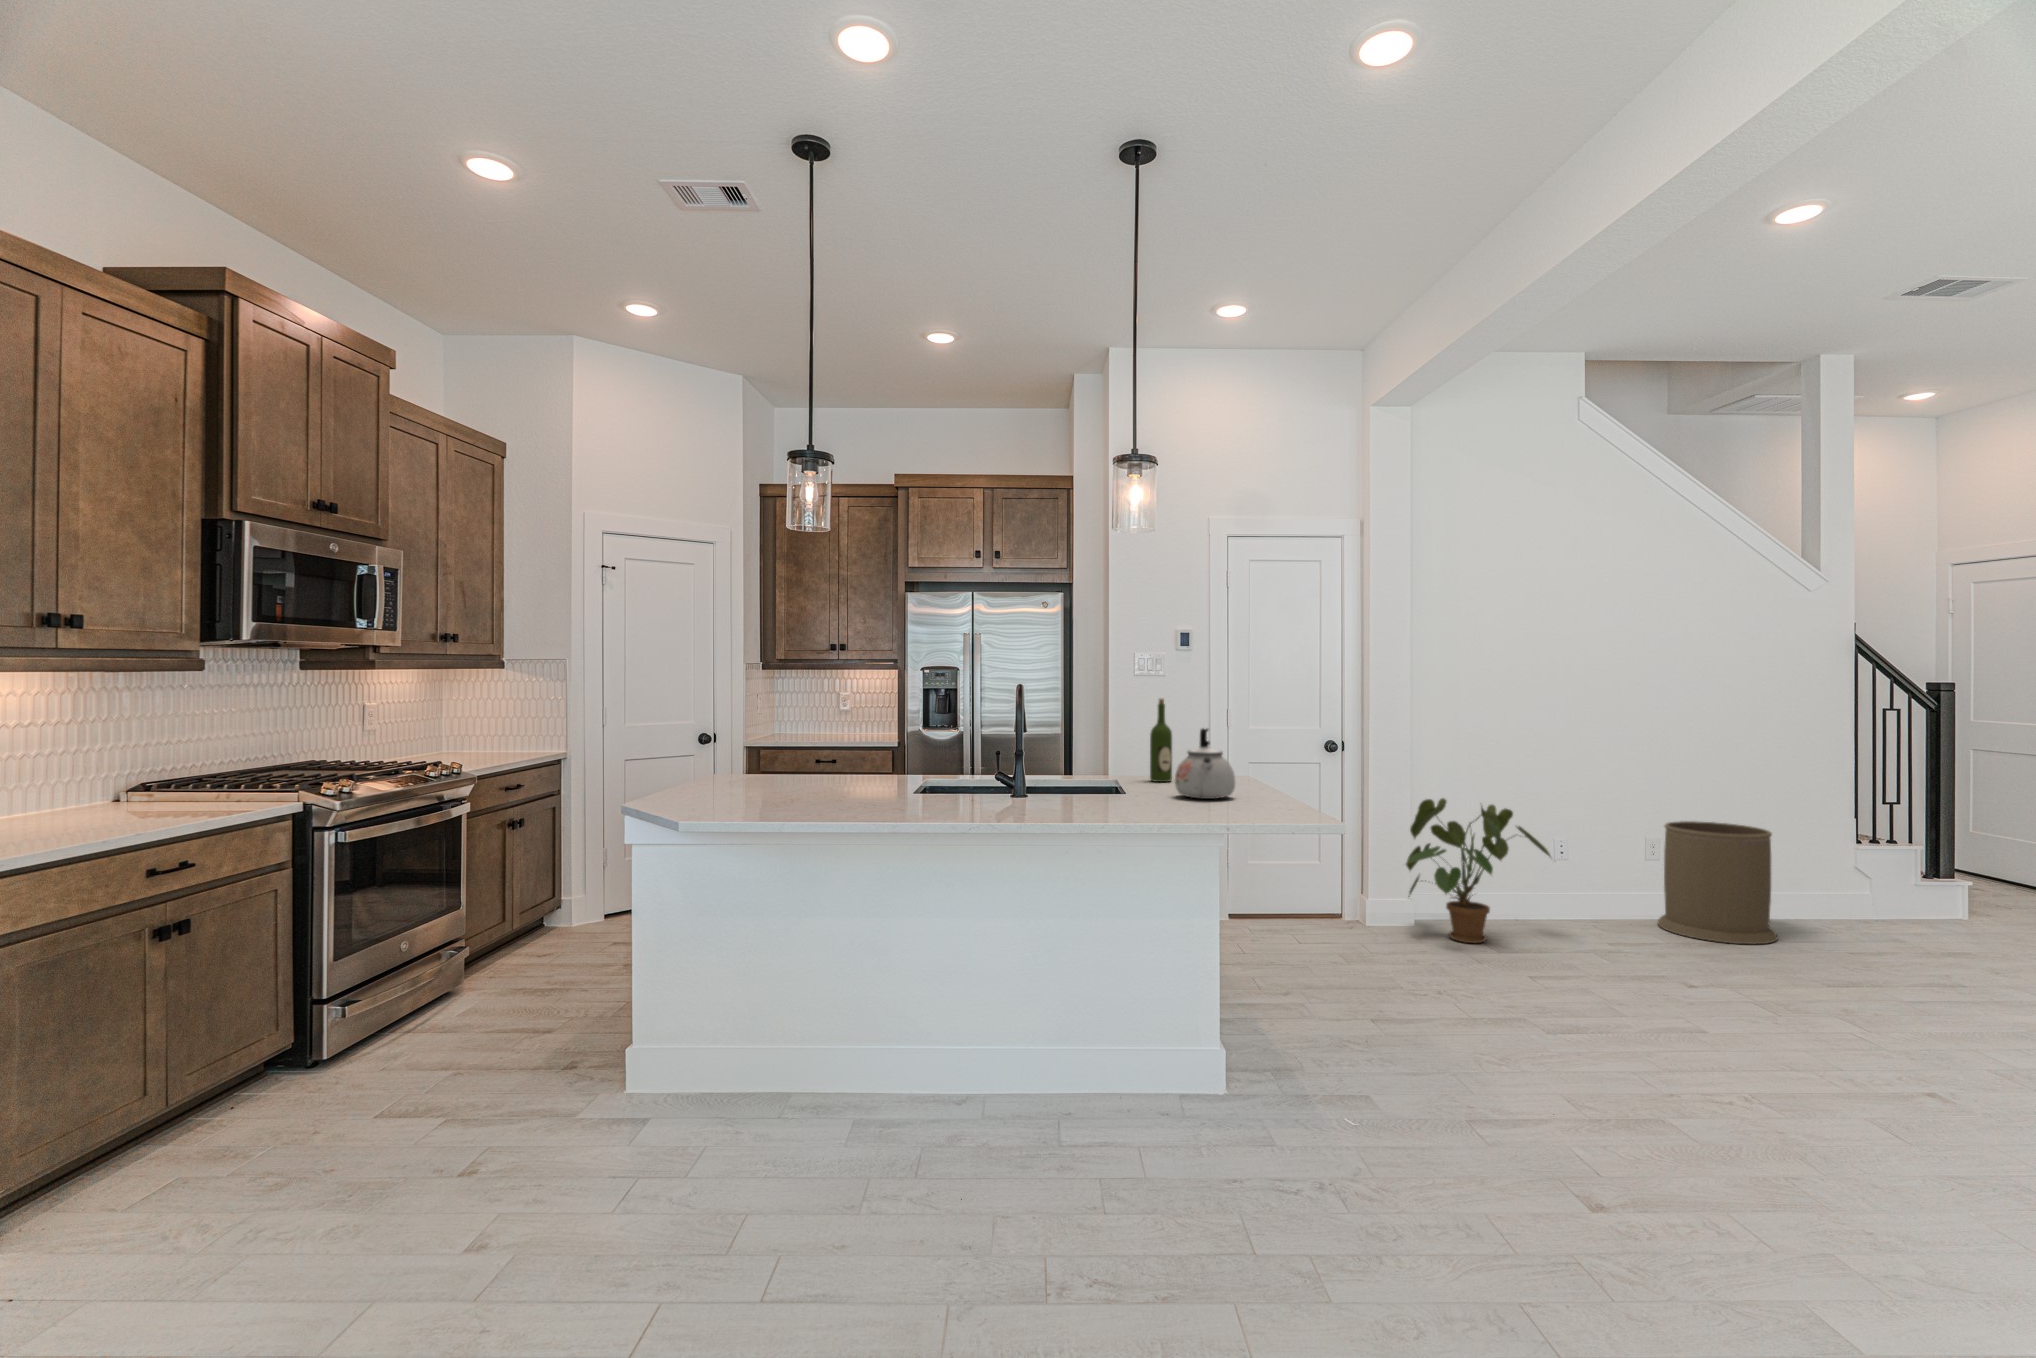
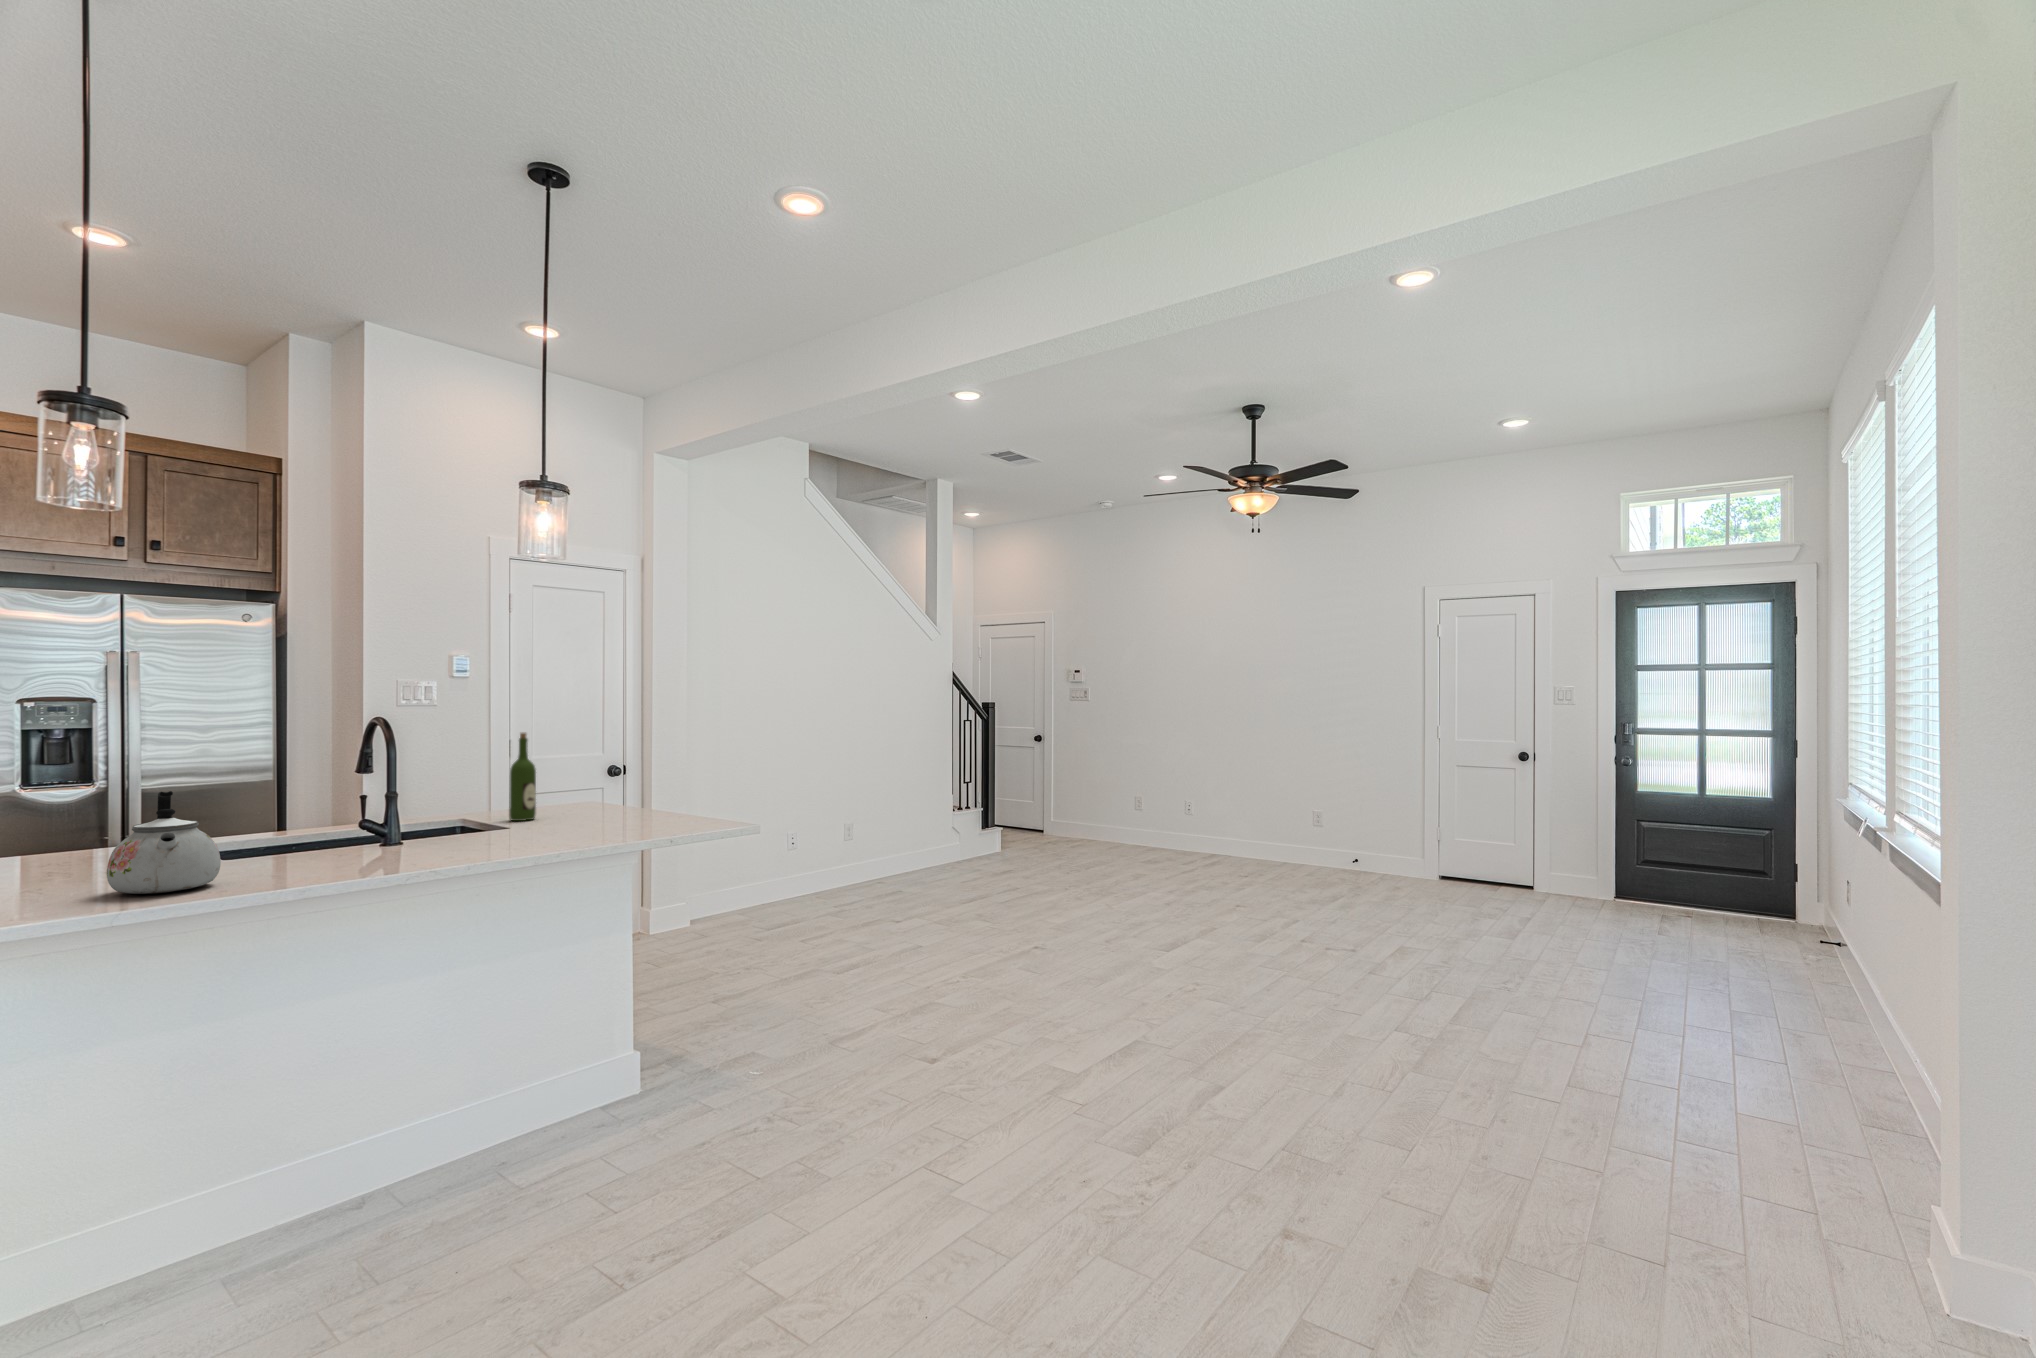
kettle: present [1175,729,1235,799] -> present [107,791,221,894]
house plant: present [1406,798,1550,943] -> none [684,810,805,932]
trash can: present [1658,821,1778,944] -> none [858,807,931,895]

